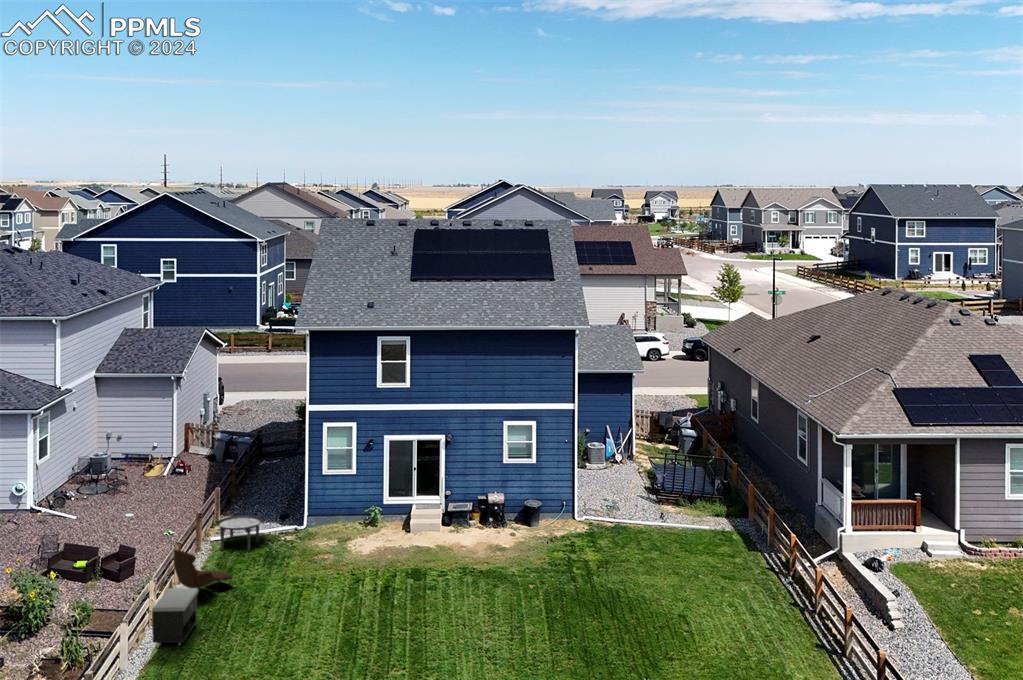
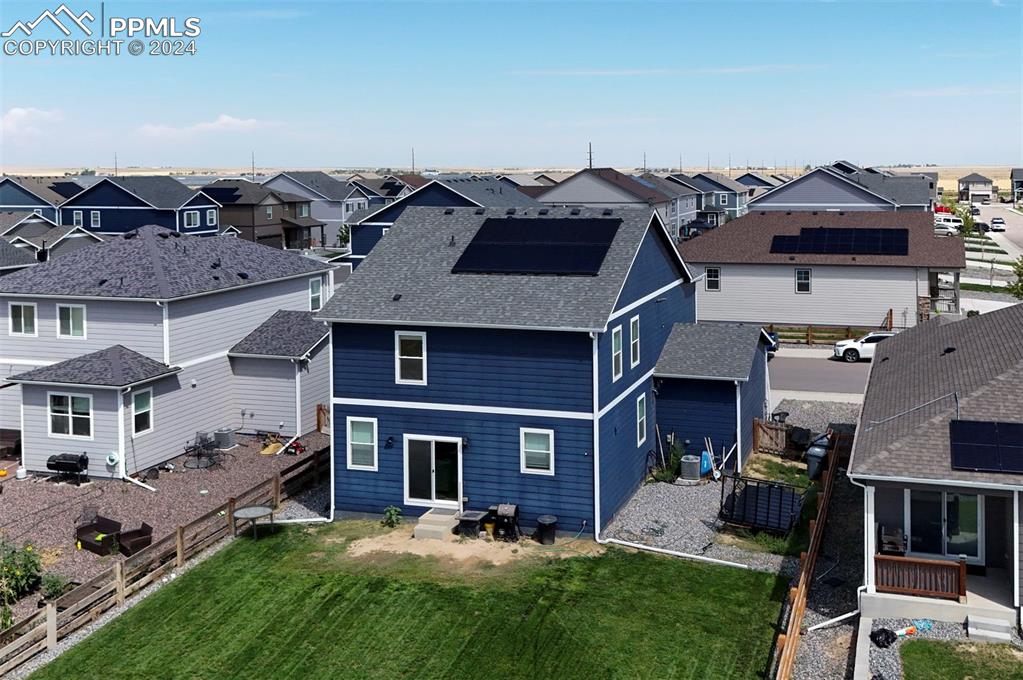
lounge chair: present [174,550,232,598] -> none [149,535,206,583]
storage bench: present [152,588,198,645] -> none [87,571,143,624]

